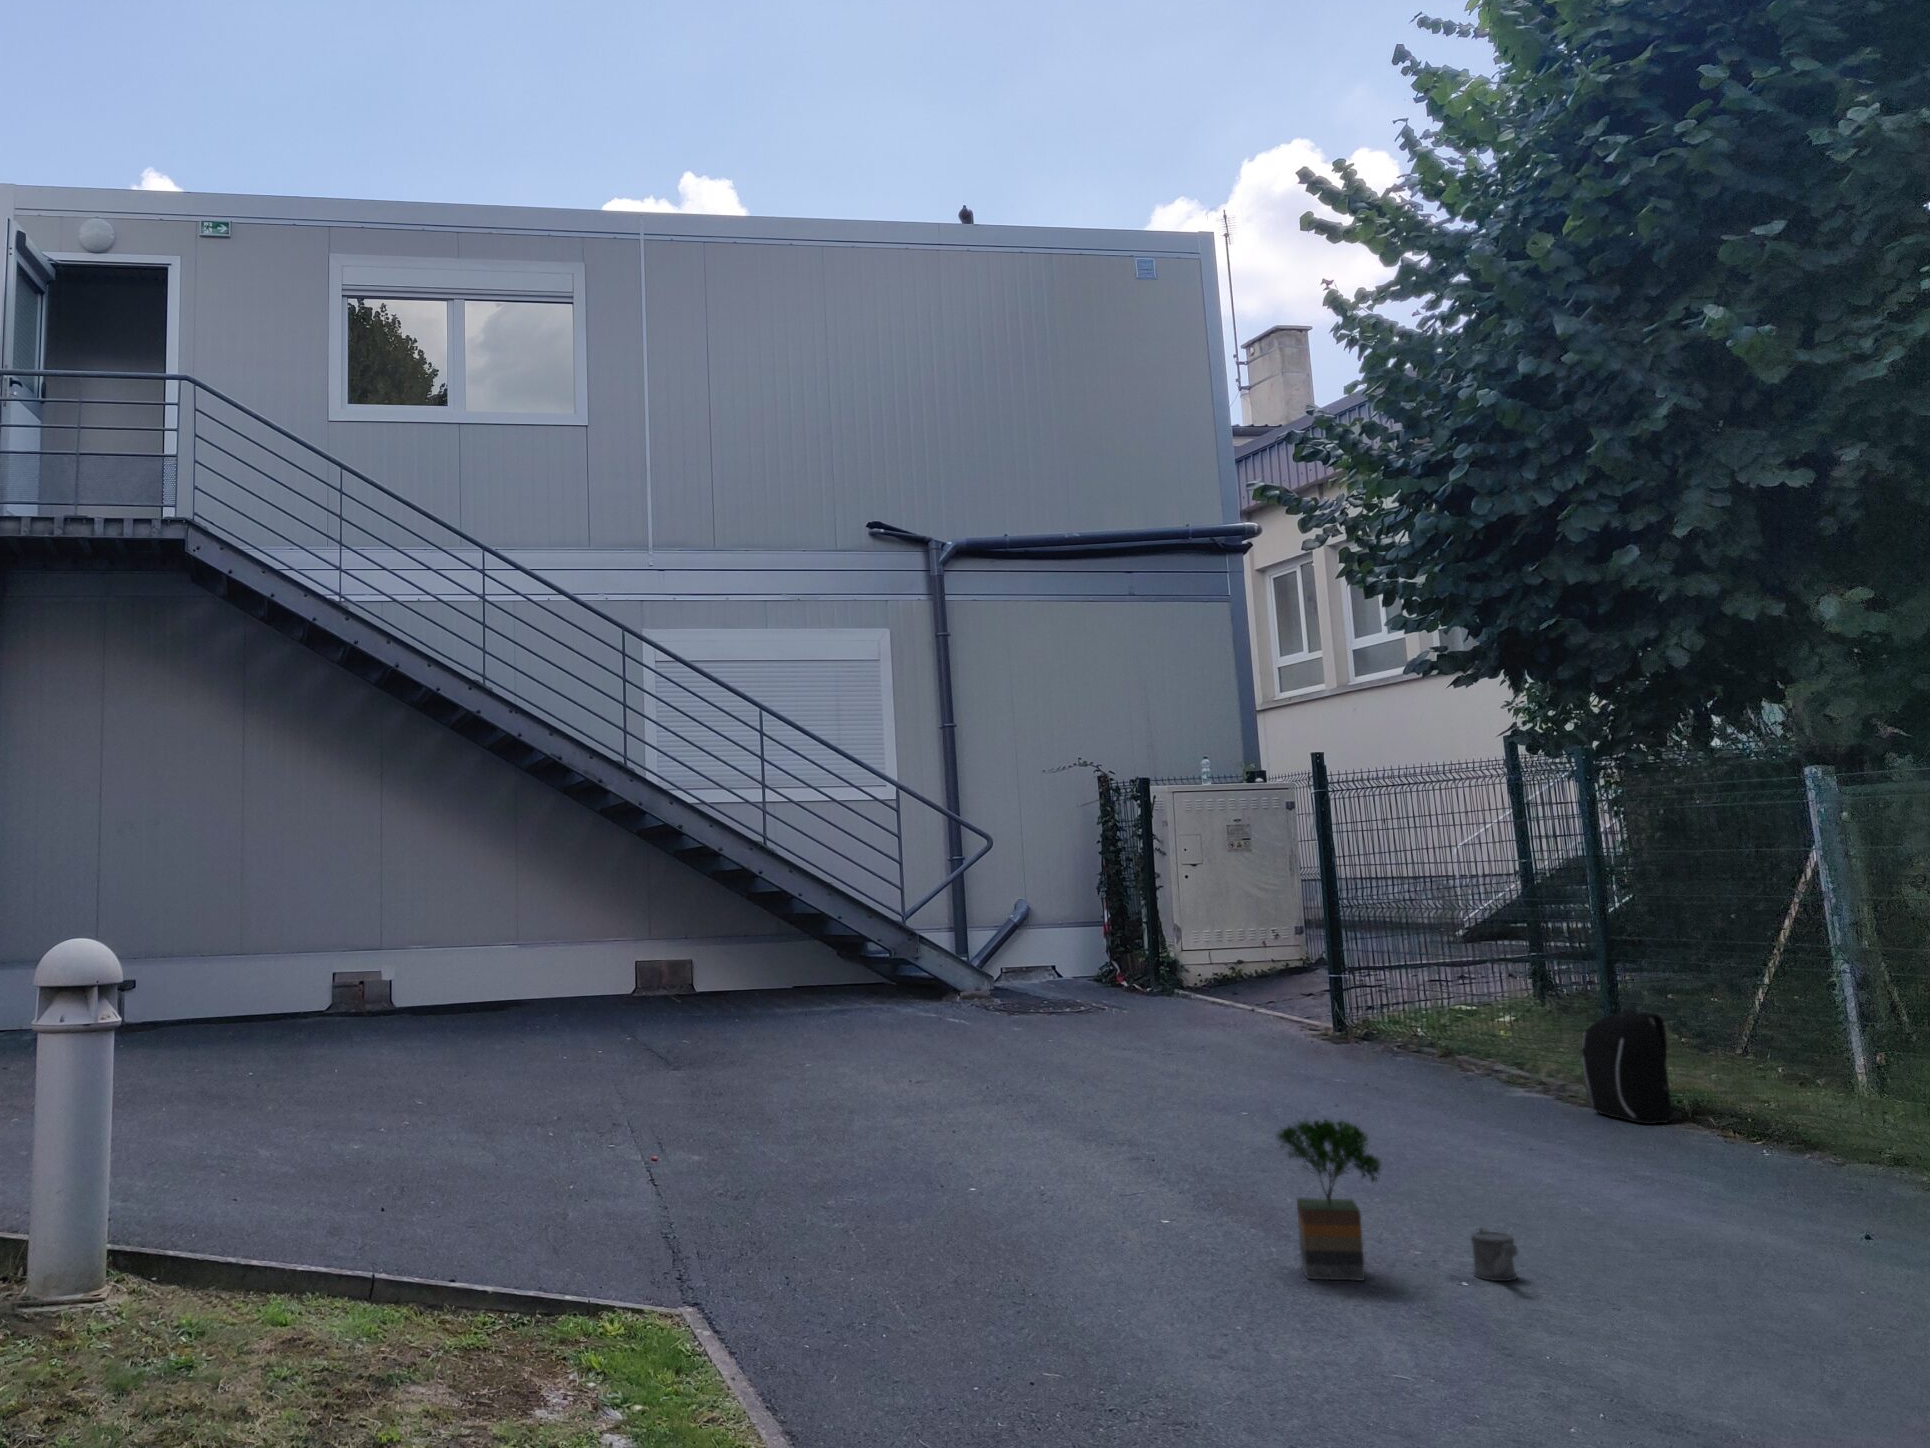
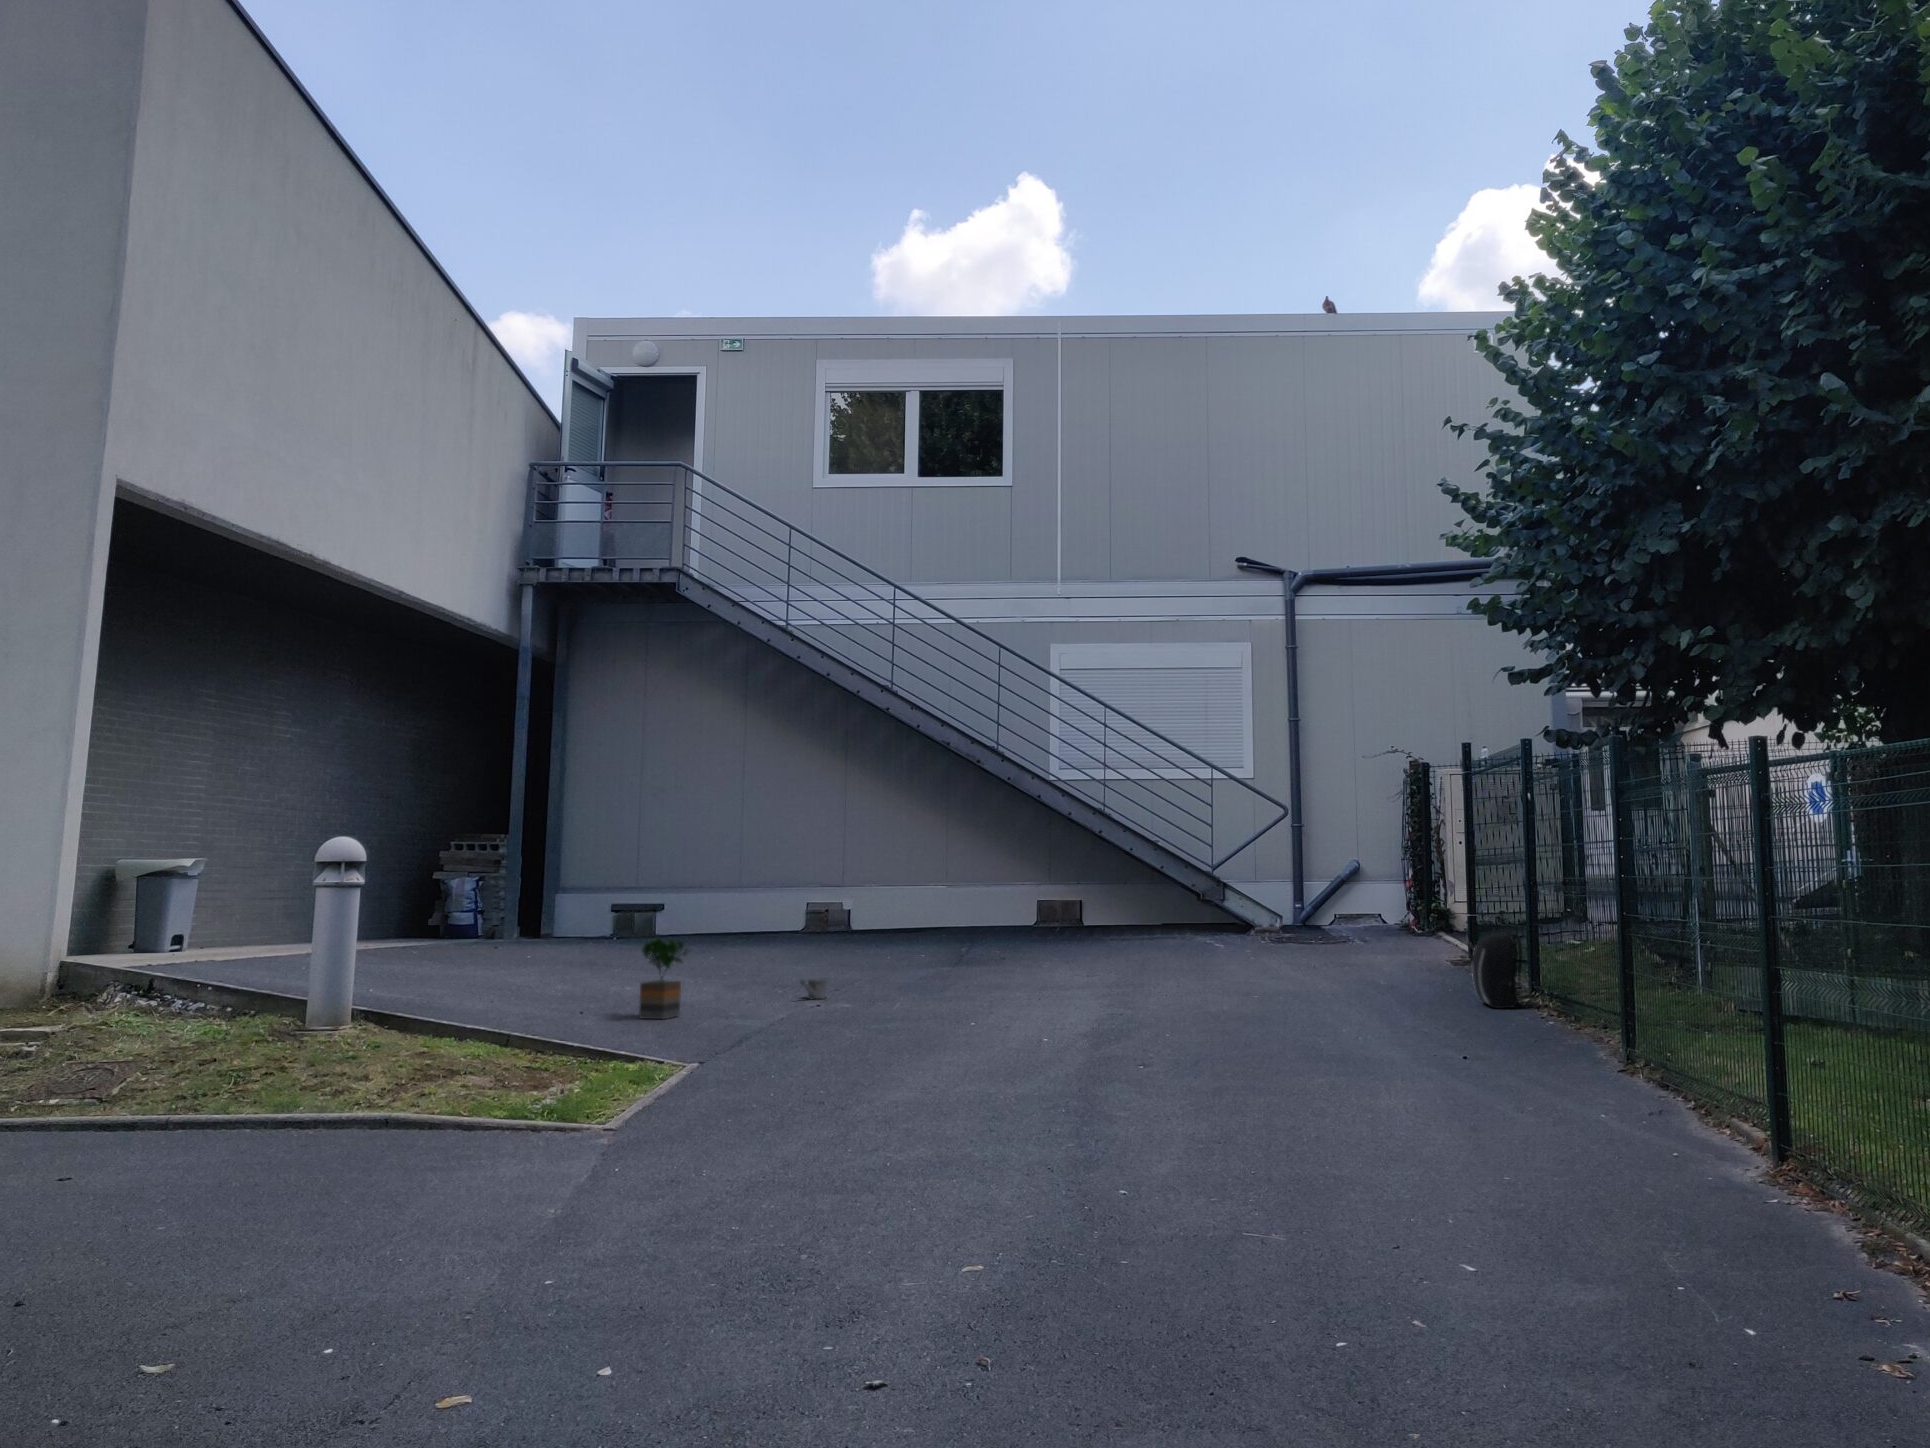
potted tree: present [1277,1120,1381,1281] -> present [639,938,689,1019]
watering can: present [1471,1227,1518,1281] -> present [800,978,827,999]

